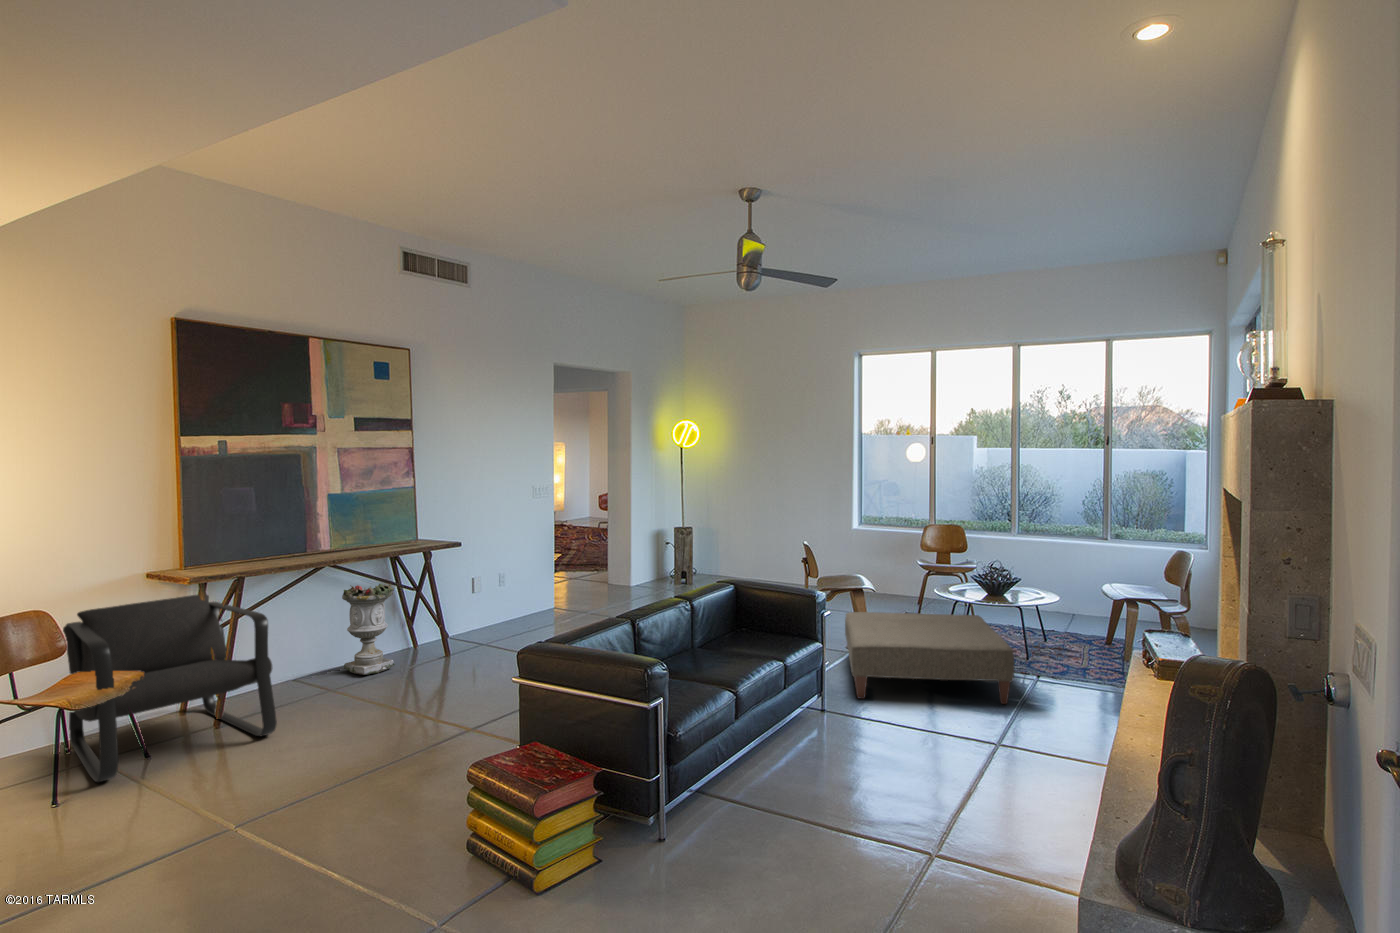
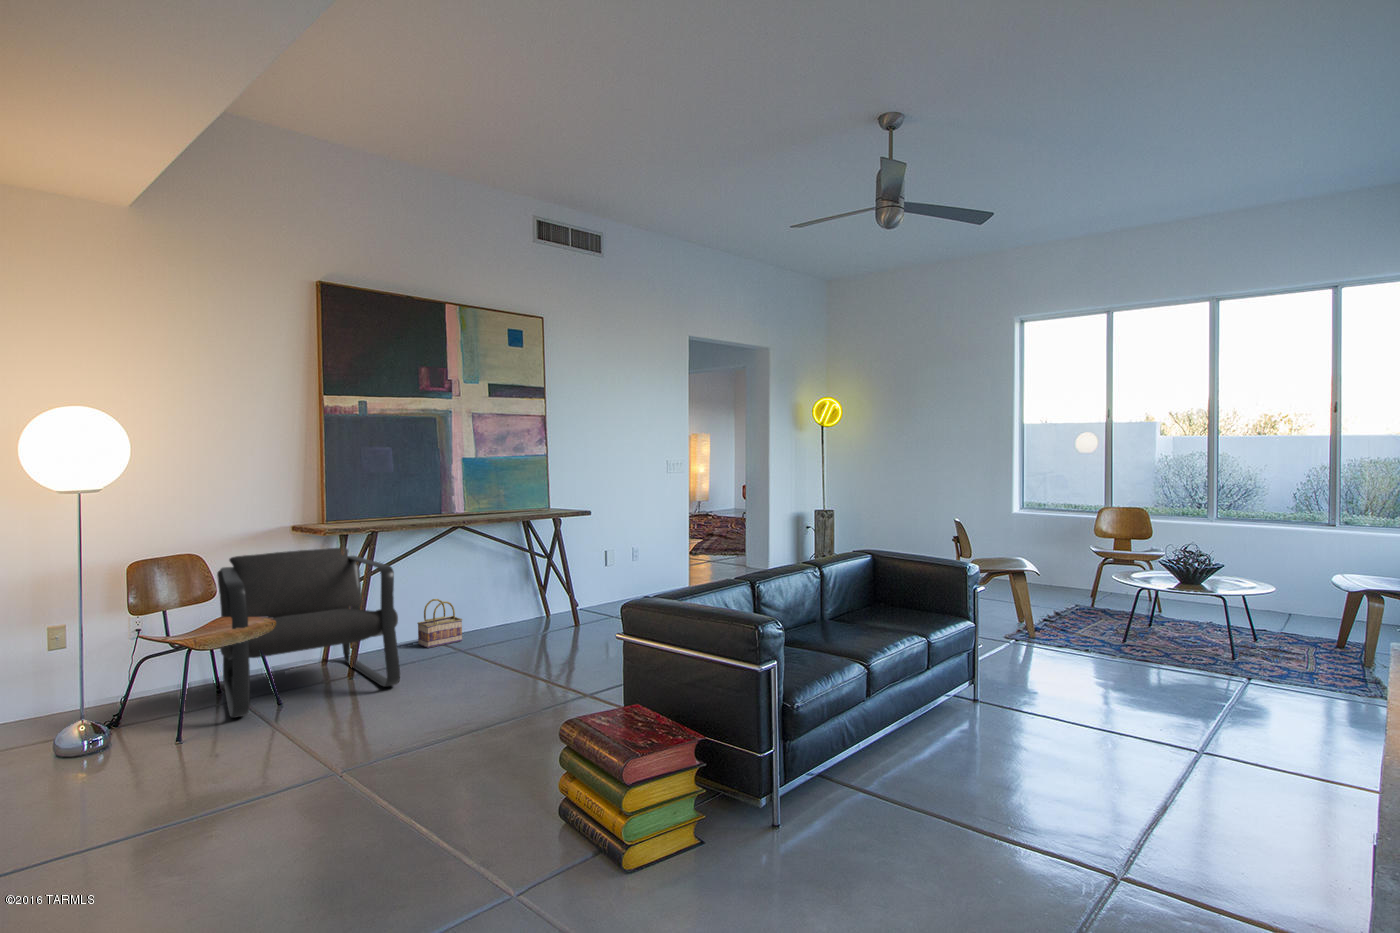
planter: present [342,584,395,675] -> none [475,548,526,638]
ottoman: present [845,612,1014,704] -> none [1001,595,1222,707]
basket: none [281,639,330,690] -> present [417,599,462,648]

